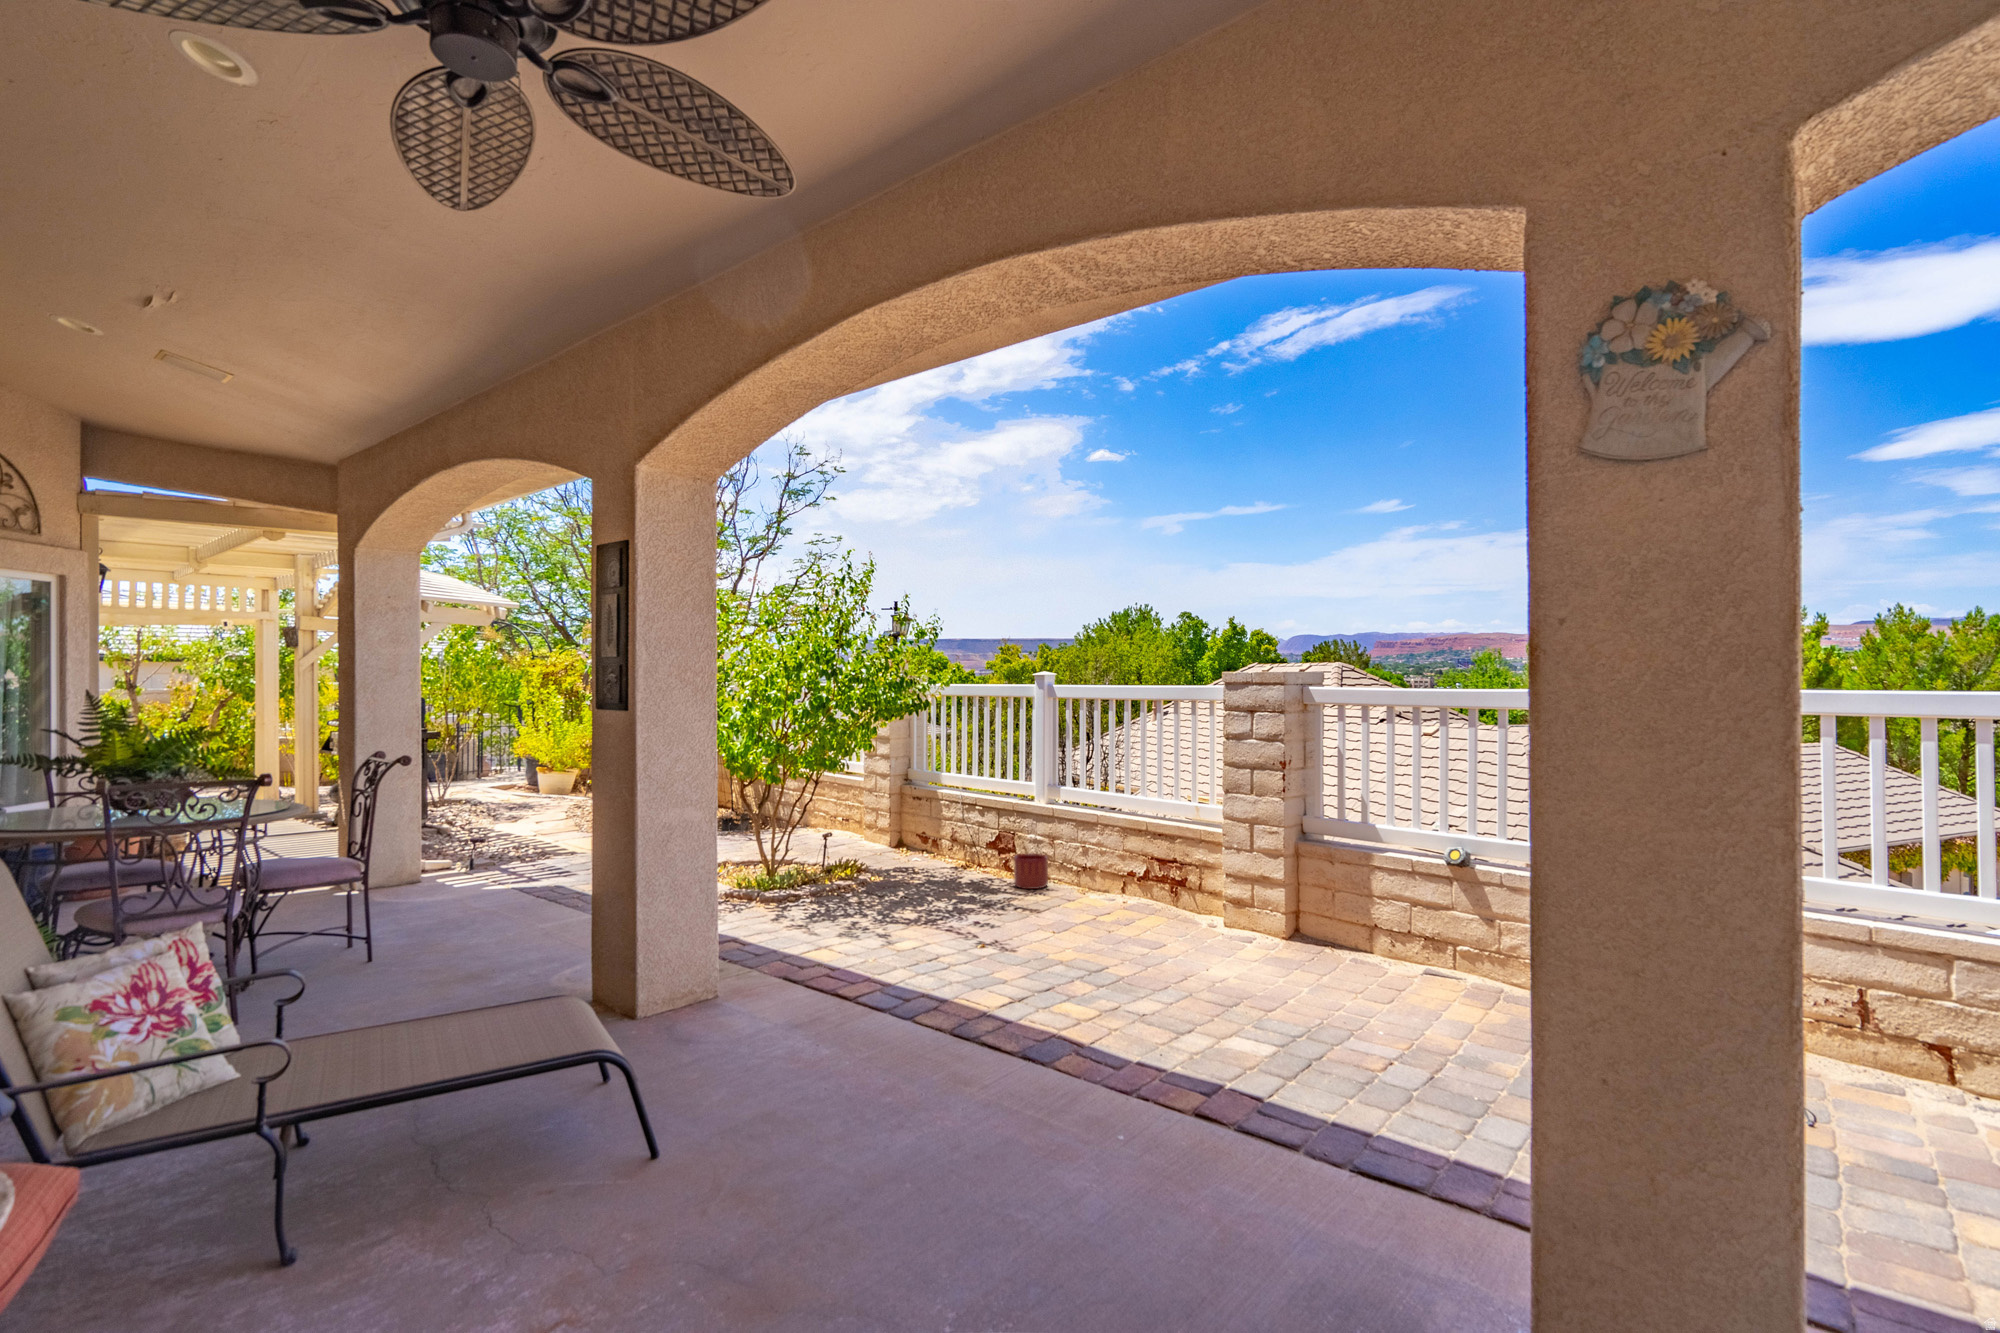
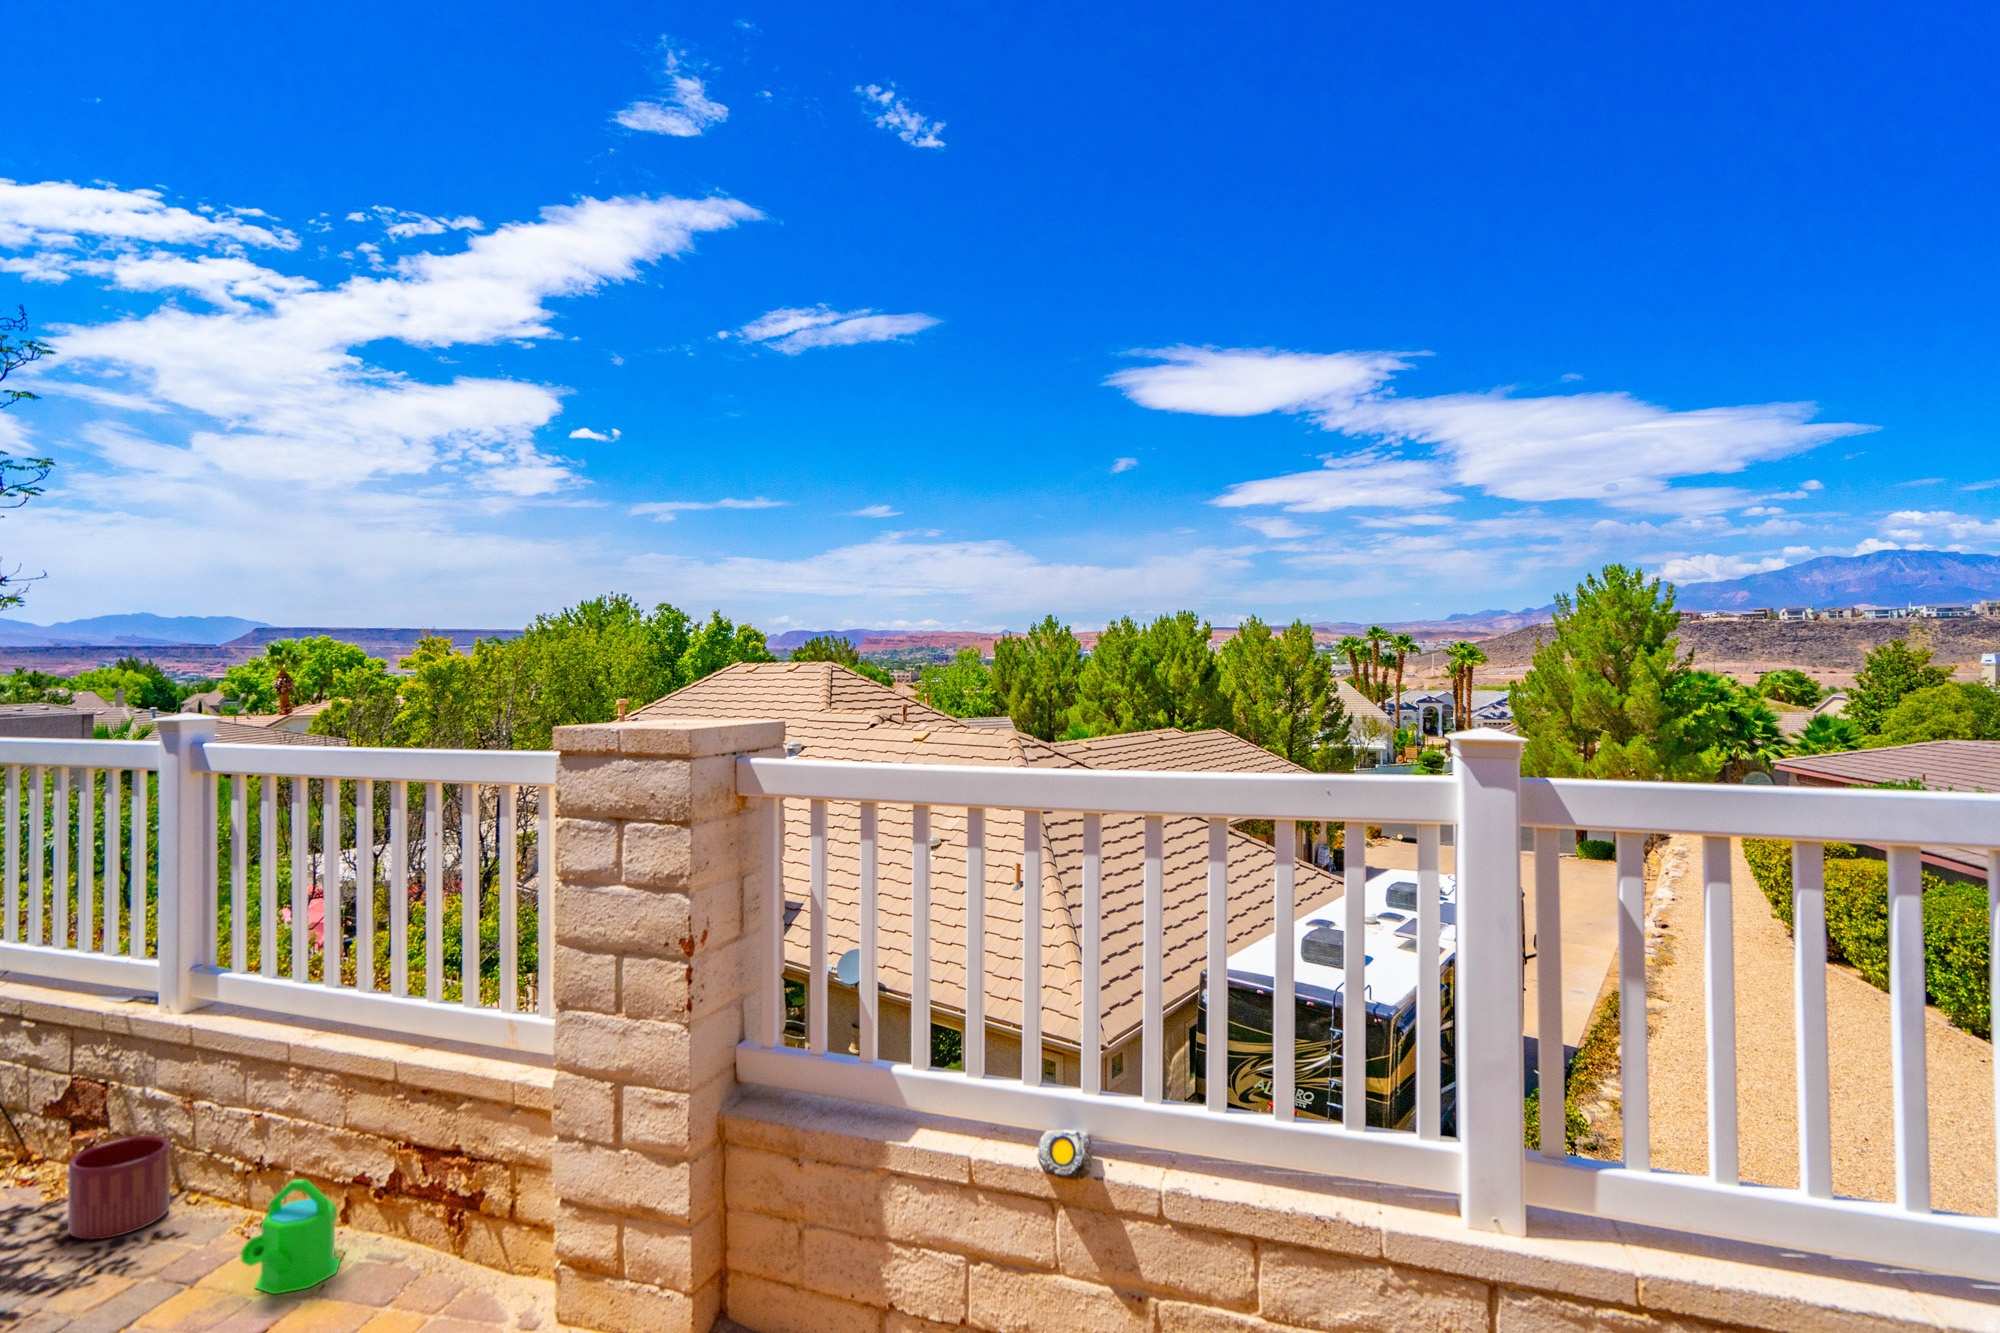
watering can: none [1096,866,1126,909] -> present [241,1179,340,1294]

